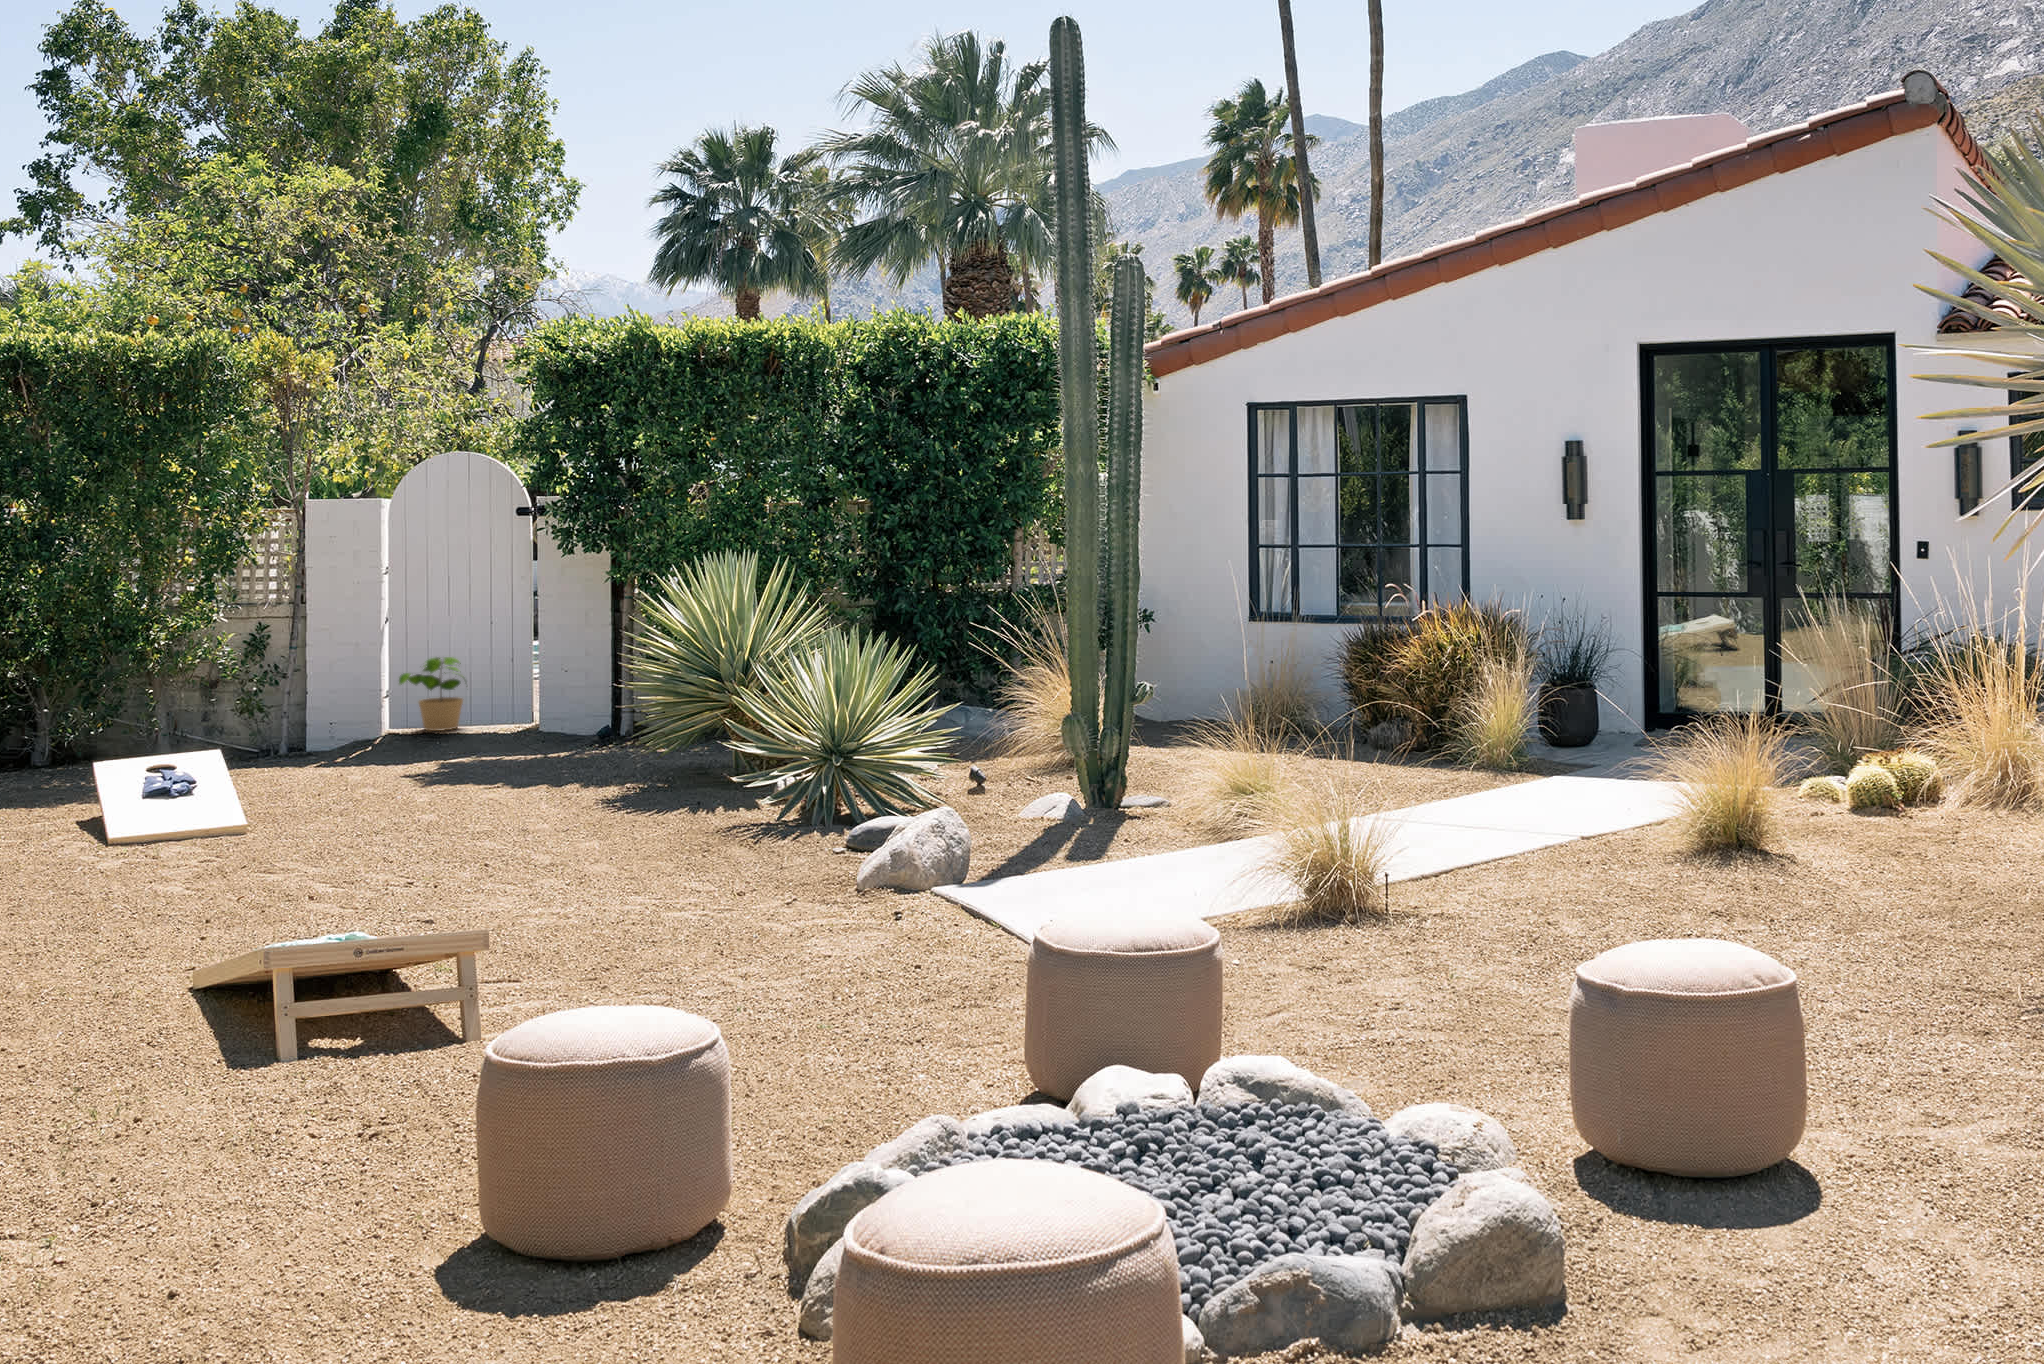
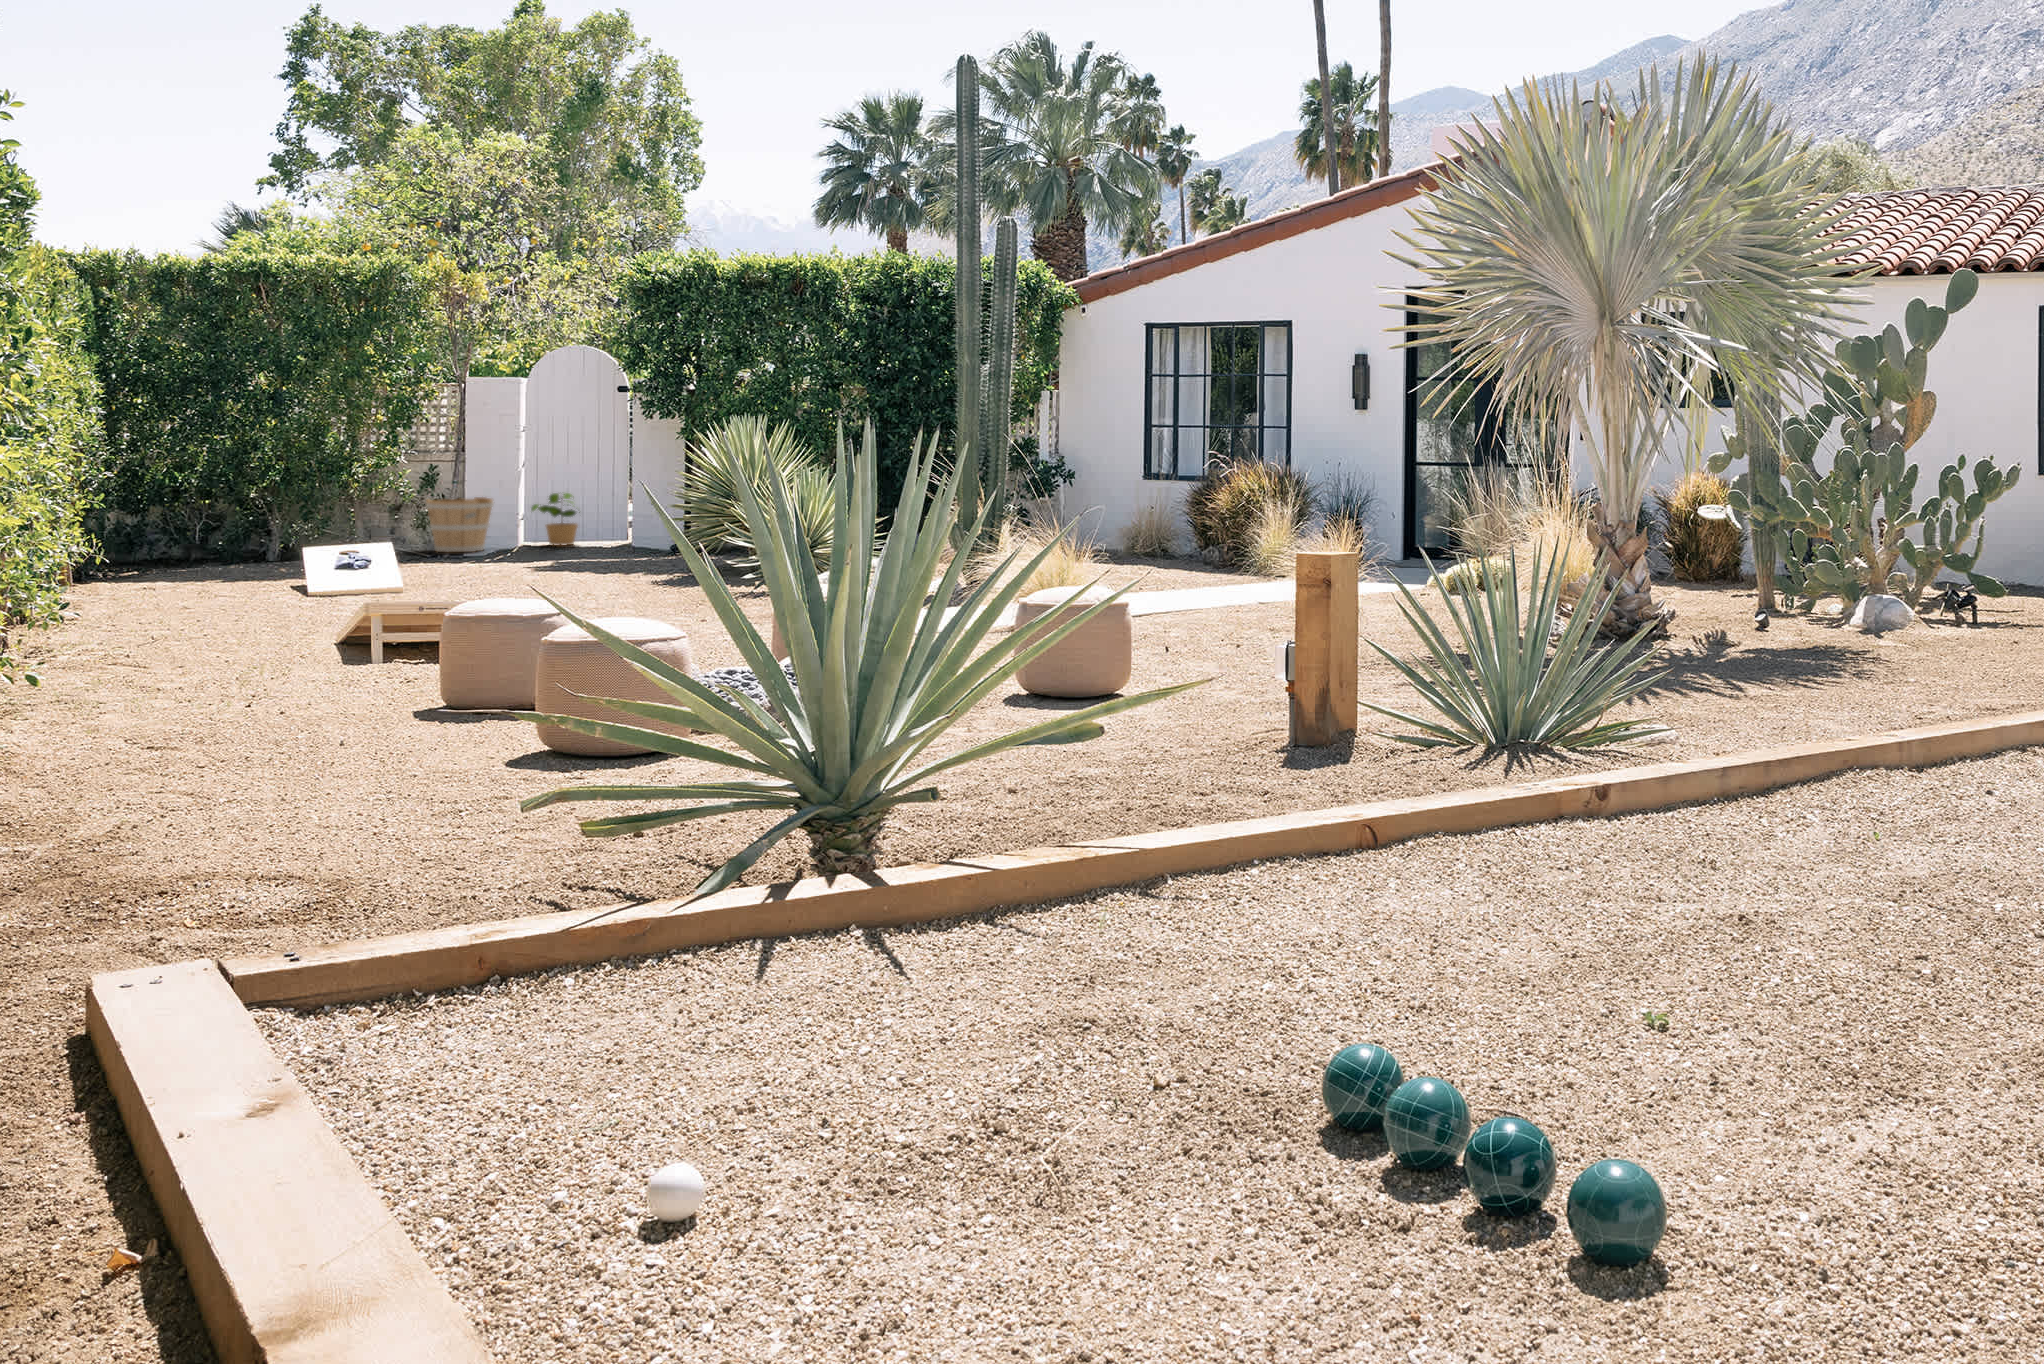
wooden bucket: none [254,668,351,751] -> present [426,497,494,552]

